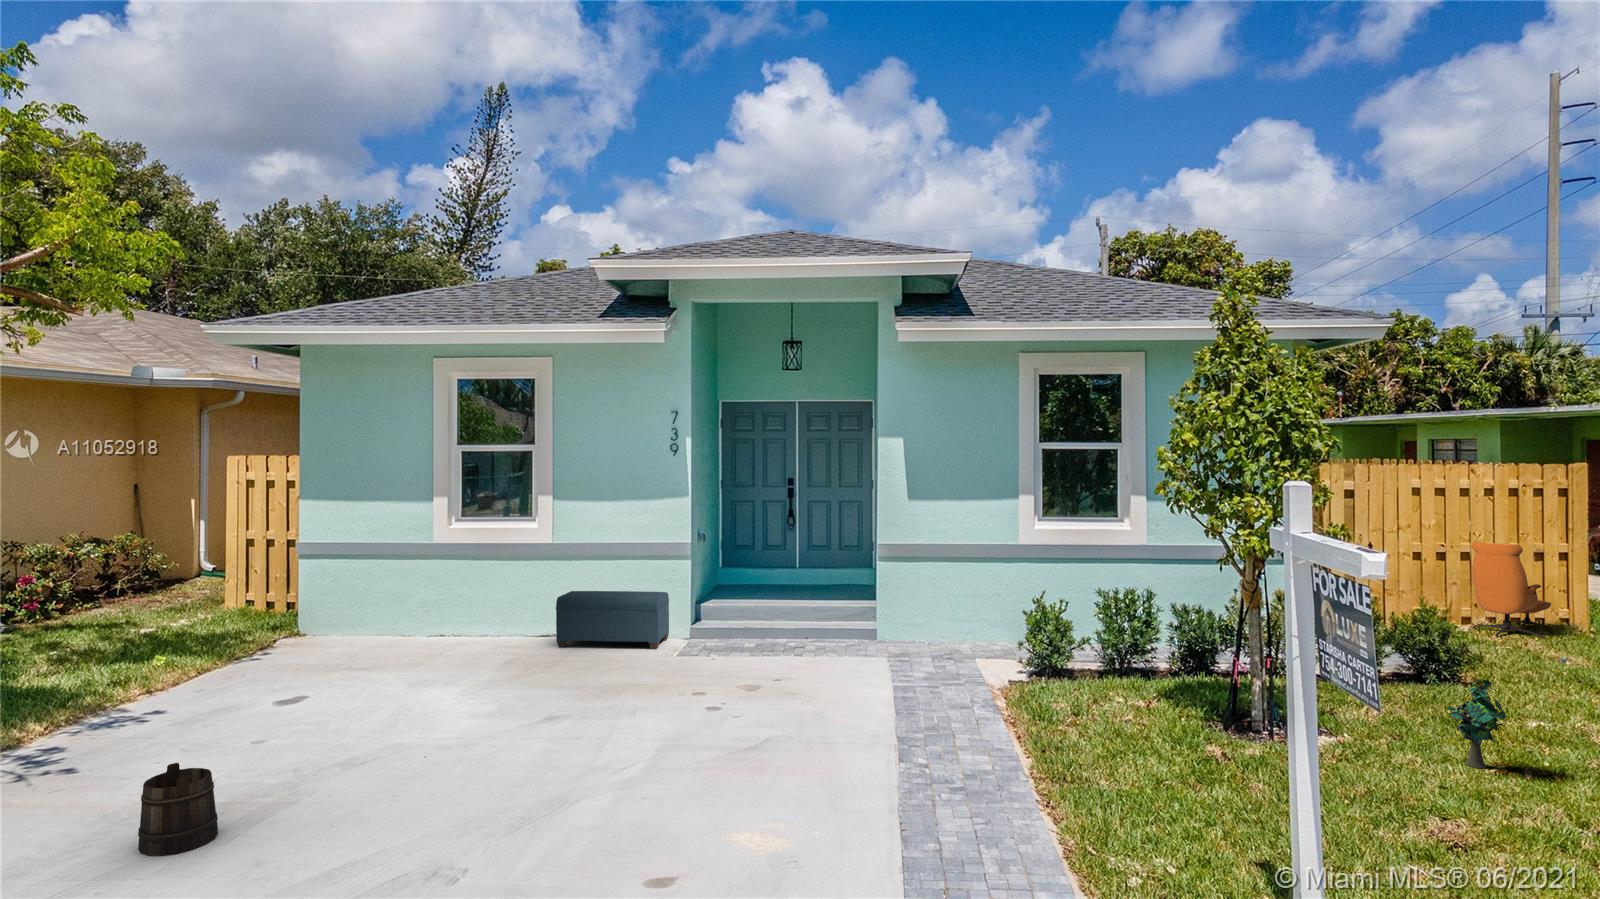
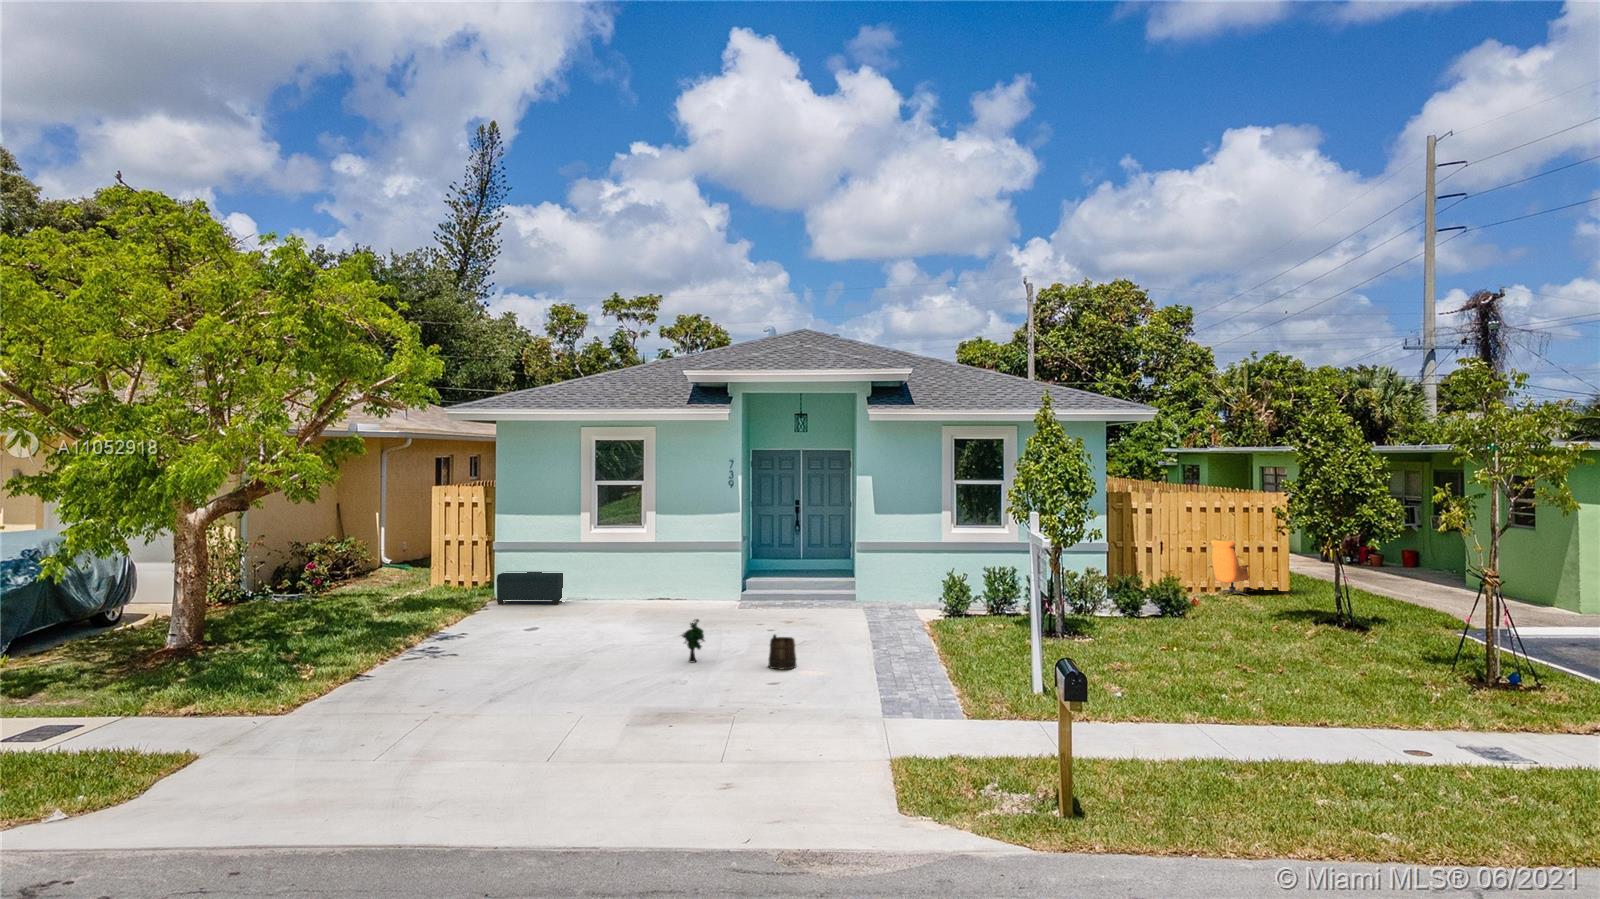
bench: present [556,591,669,649] -> present [497,571,563,605]
decorative plant: present [1446,680,1506,768] -> present [682,619,704,662]
bucket: present [138,763,218,856] -> present [768,635,796,669]

